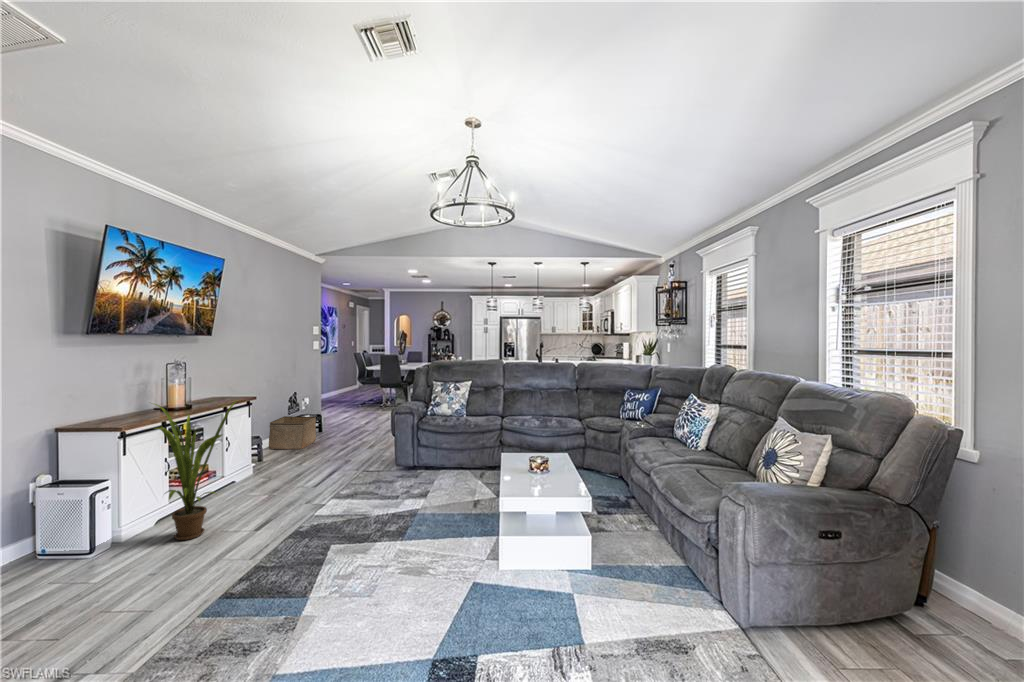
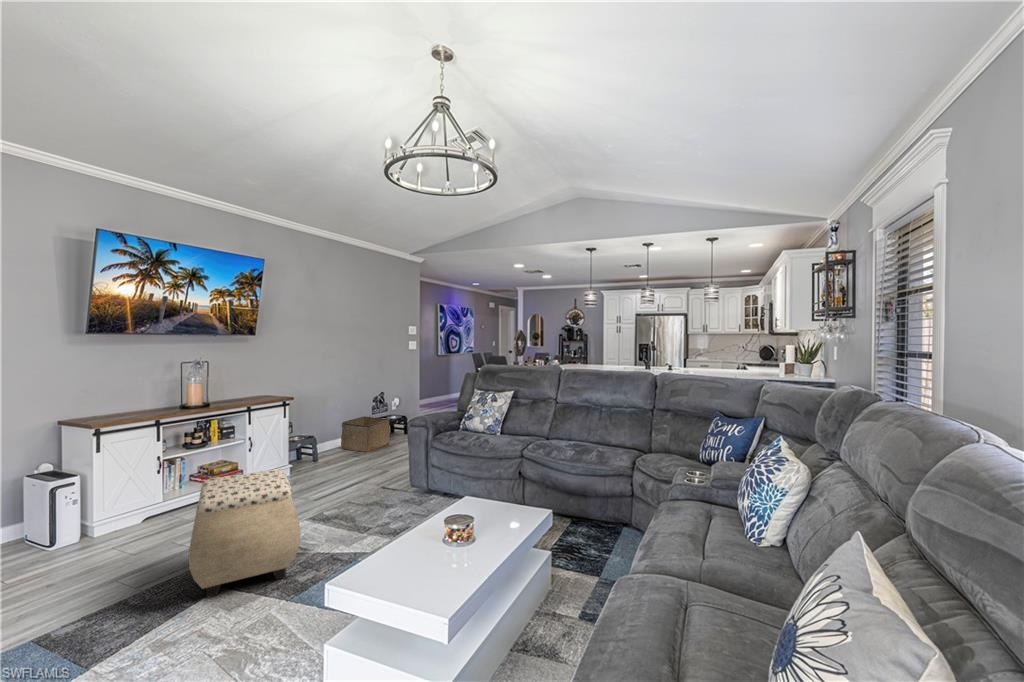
house plant: present [155,402,236,540] -> none [85,400,191,546]
ottoman: none [283,449,392,550] -> present [189,469,300,598]

